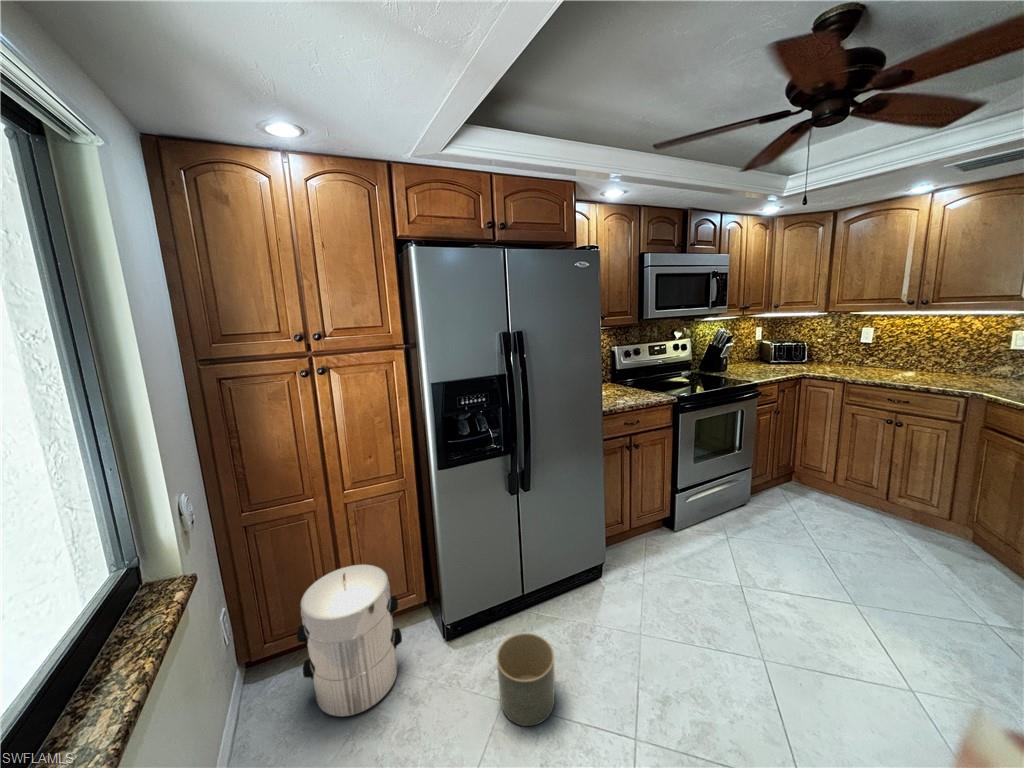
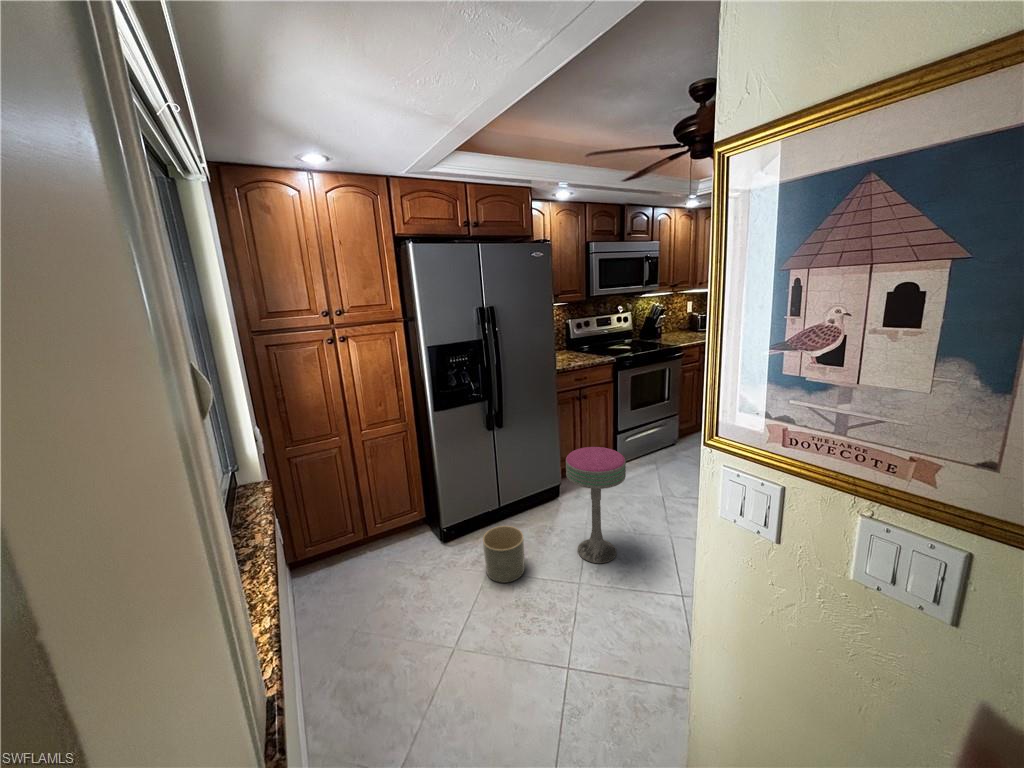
bar stool: none [617,527,706,703] -> present [566,447,626,563]
waste bin: present [297,564,402,716] -> none [335,487,411,589]

